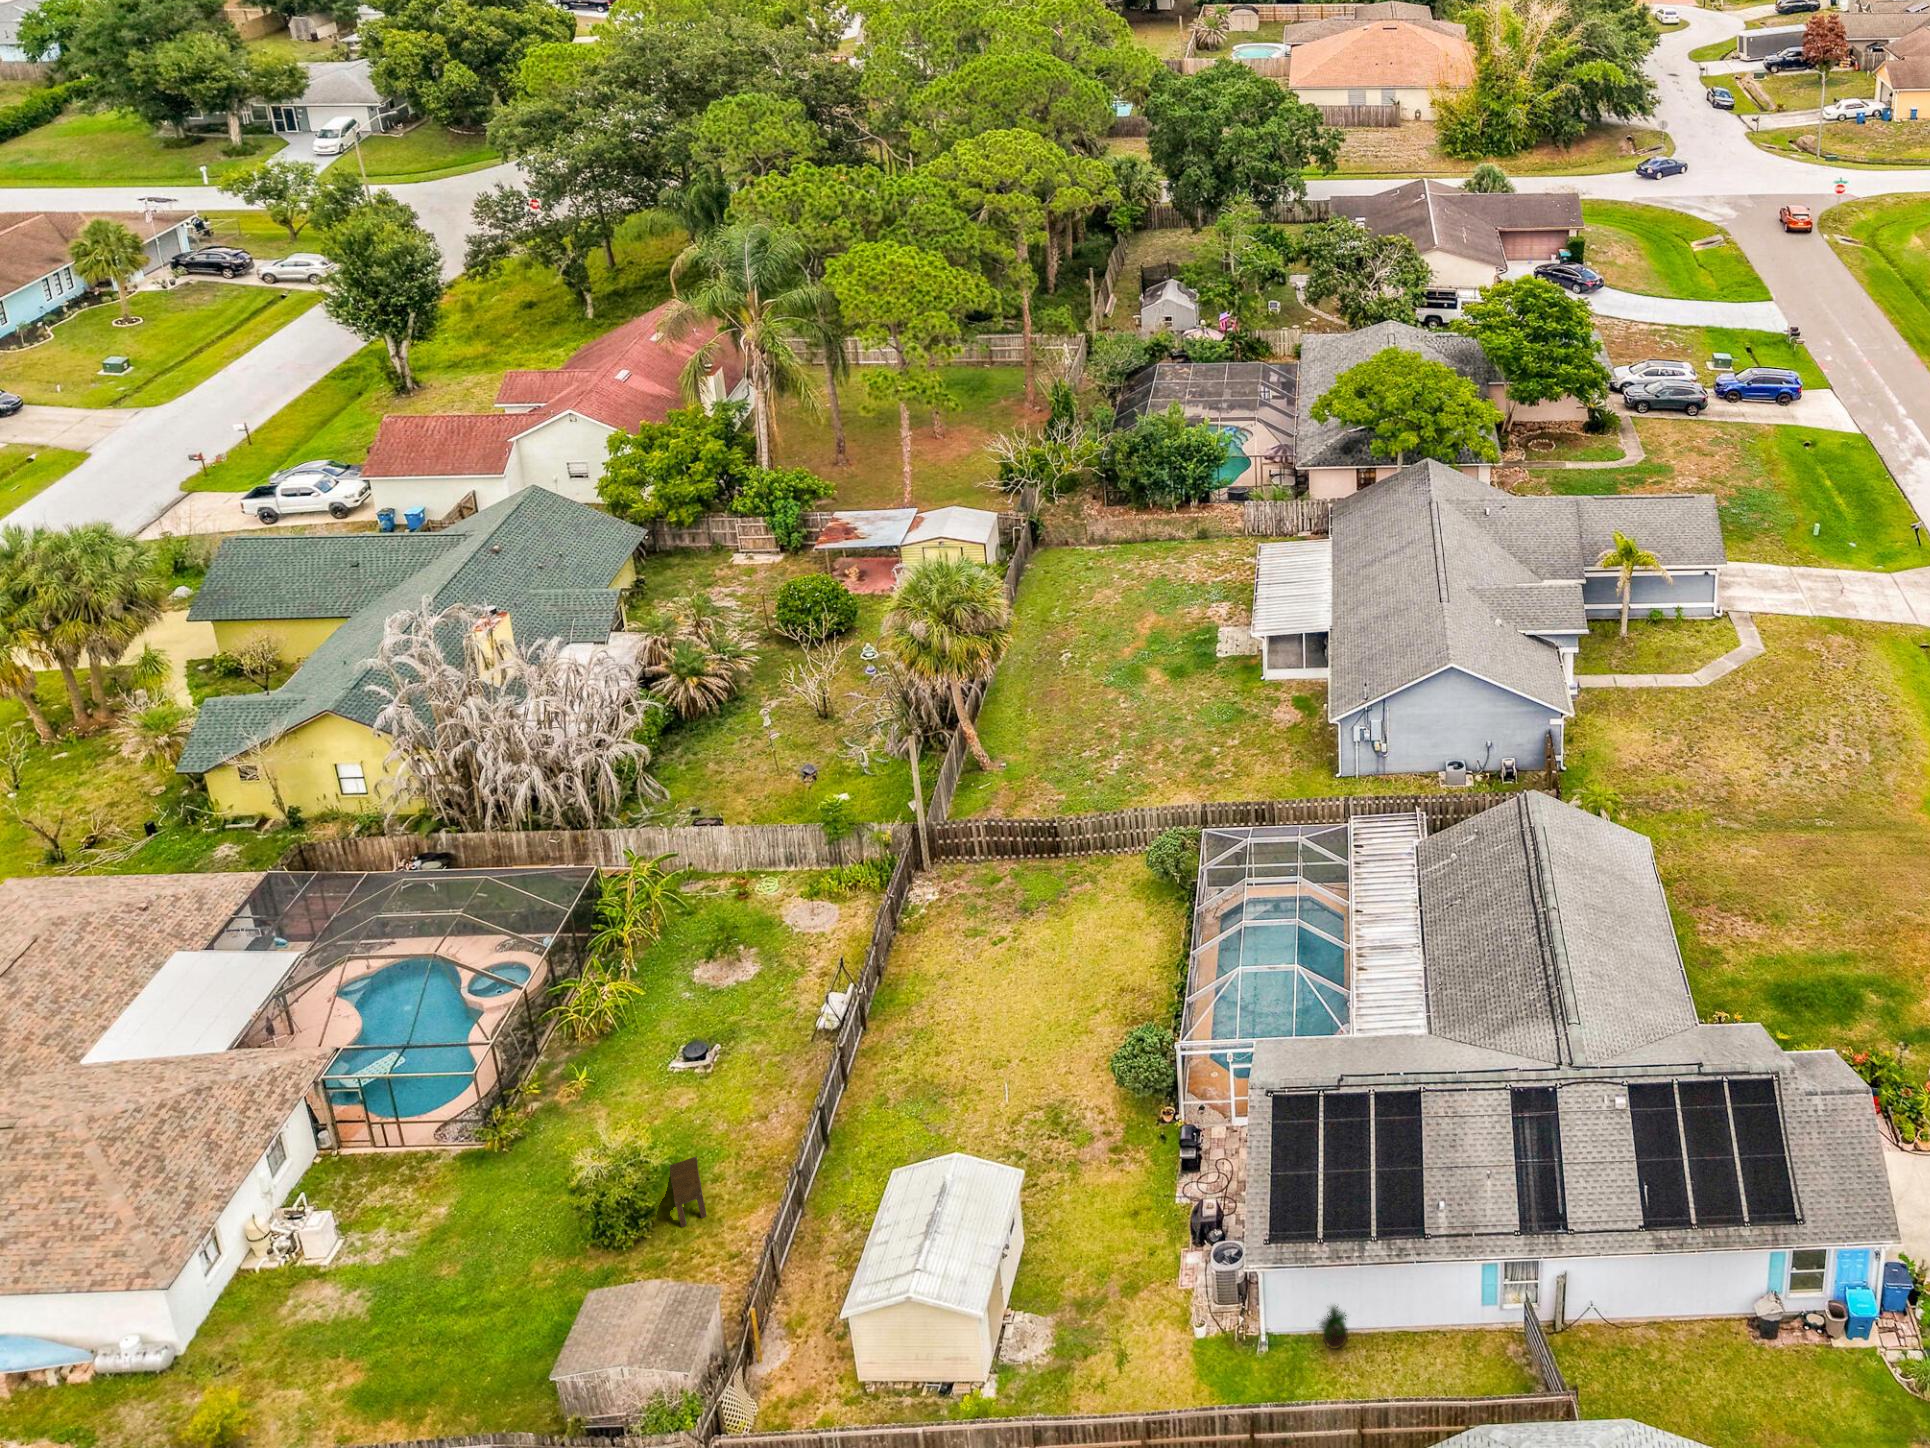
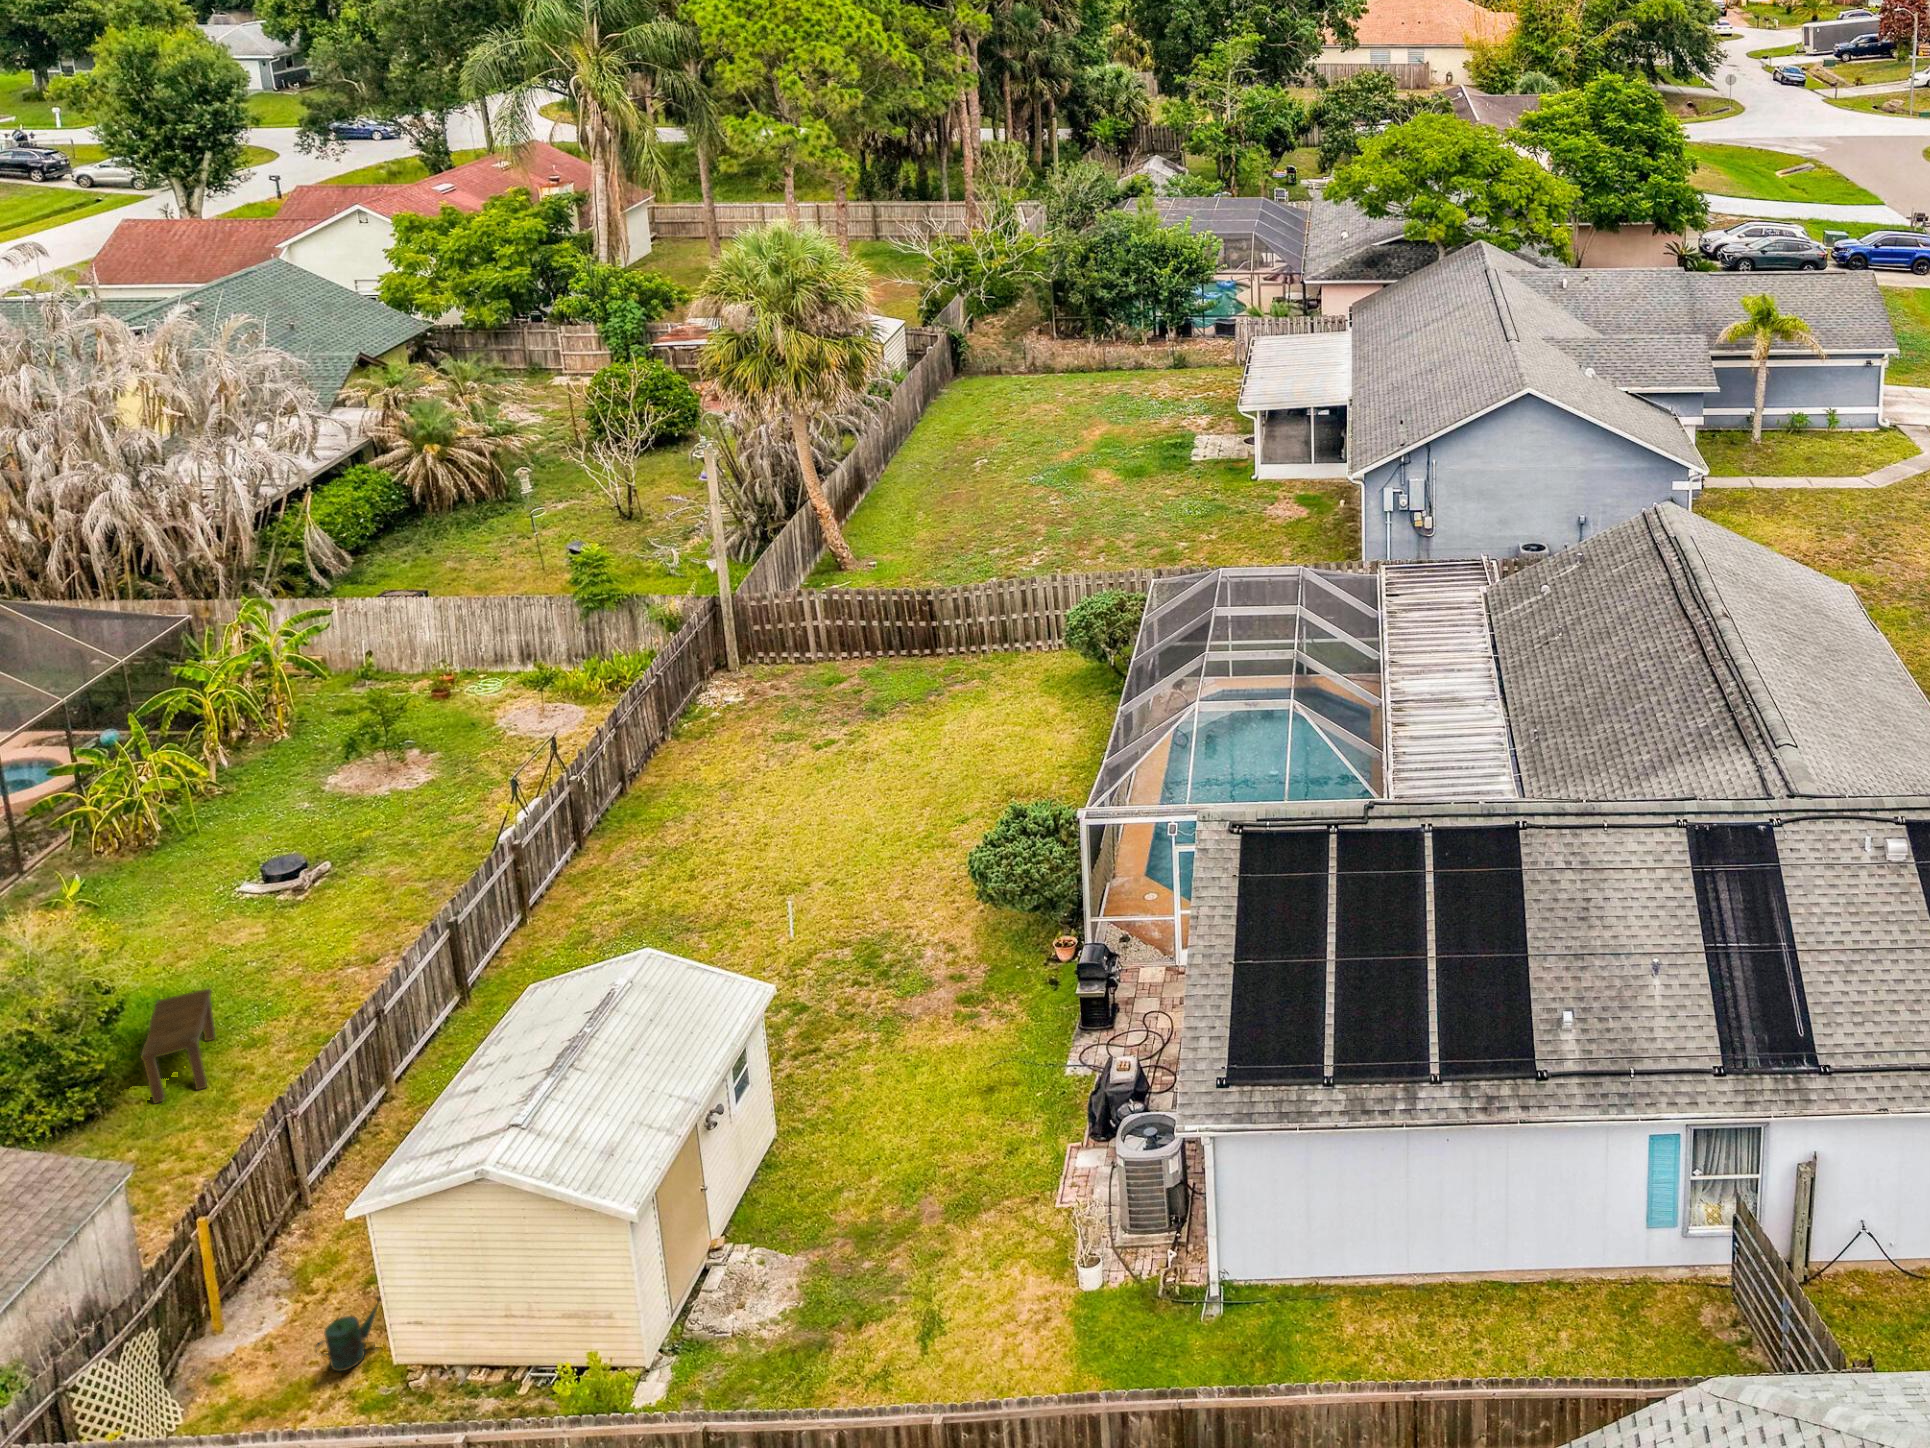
potted tree: present [1319,1305,1348,1349] -> none [1318,1209,1388,1306]
watering can: none [823,1351,851,1389] -> present [315,1296,381,1371]

